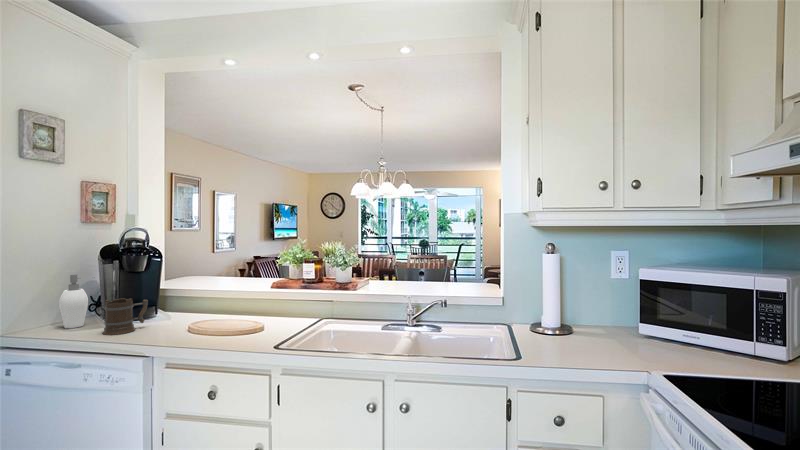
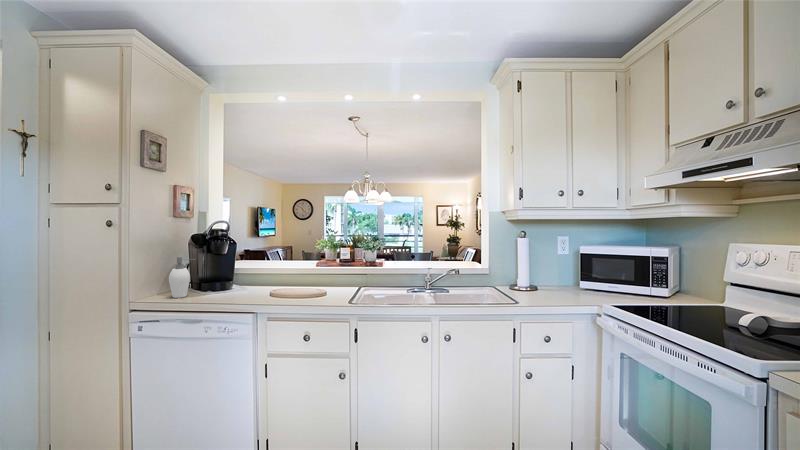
mug: present [102,298,148,335] -> none [209,274,240,301]

